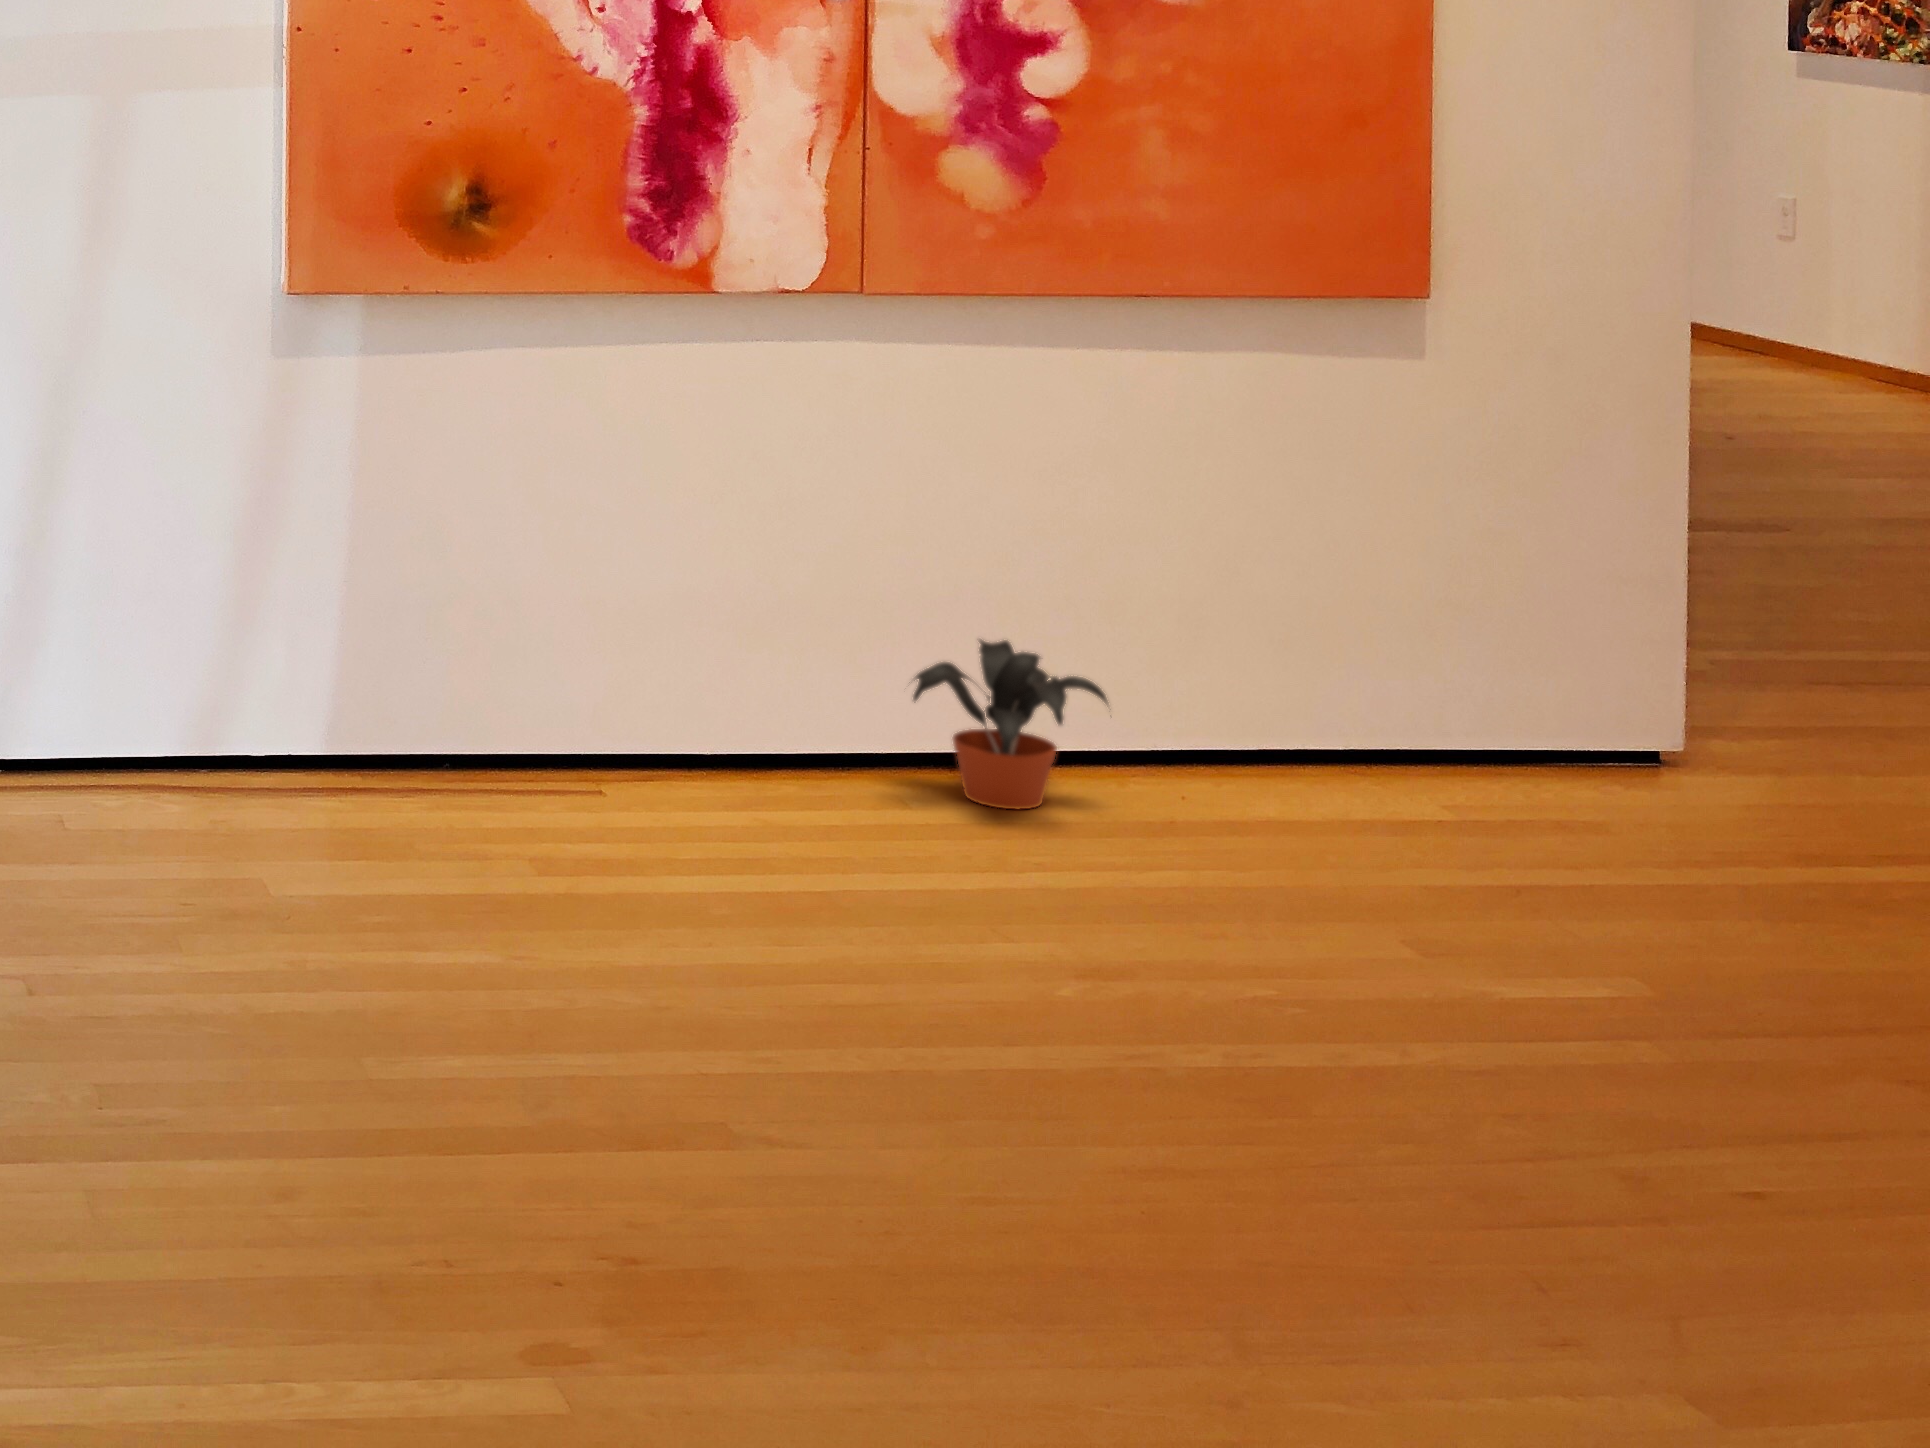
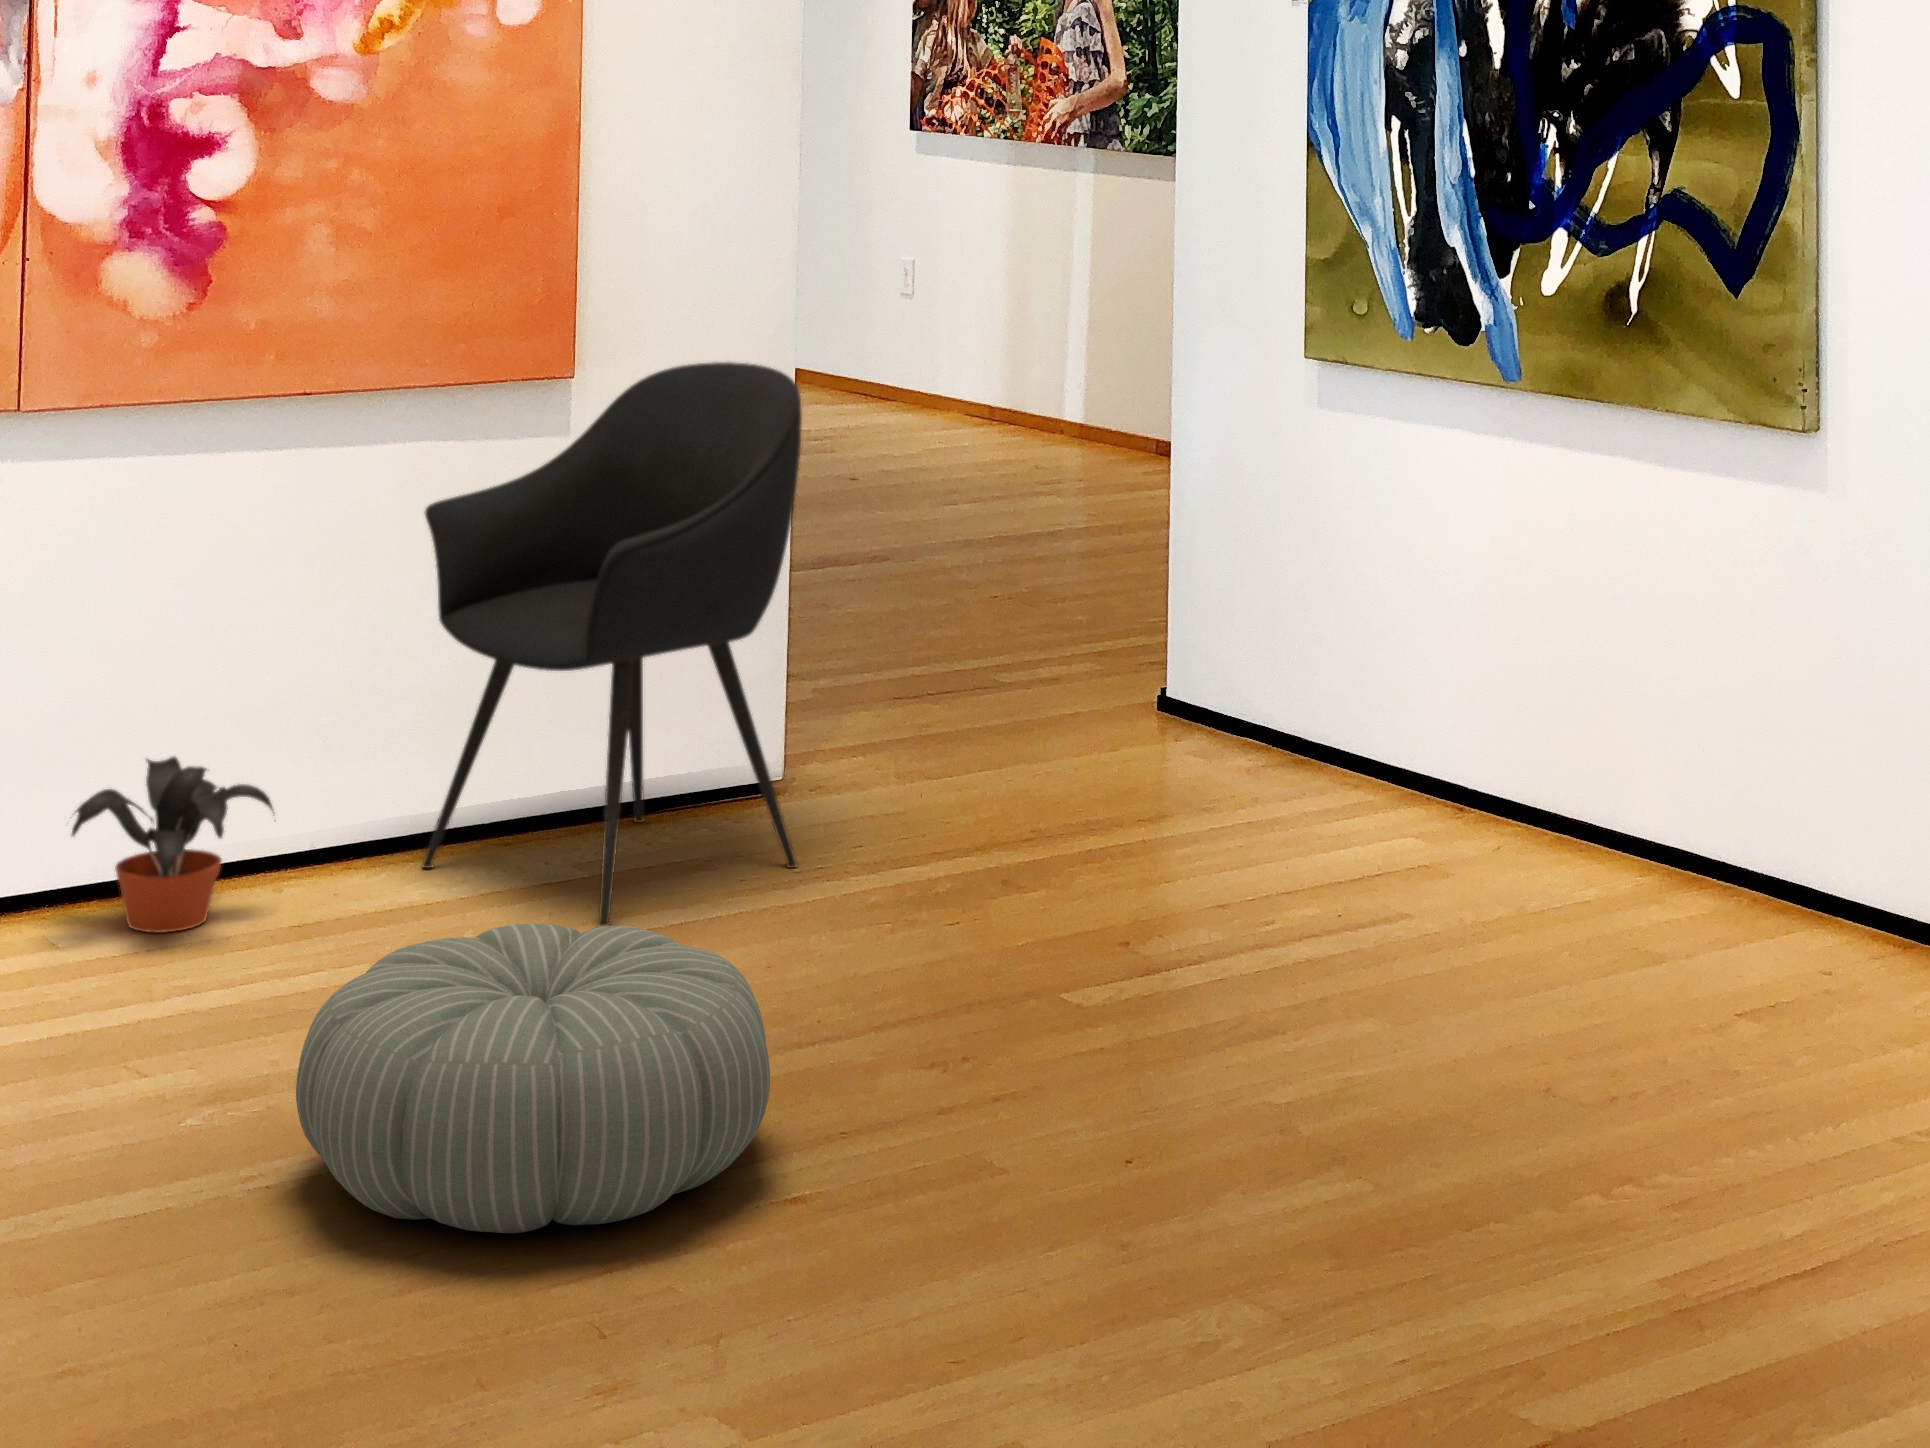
armchair: none [1260,296,1709,882] -> present [422,362,802,927]
pouf: none [1173,856,1713,1180] -> present [296,924,770,1233]

